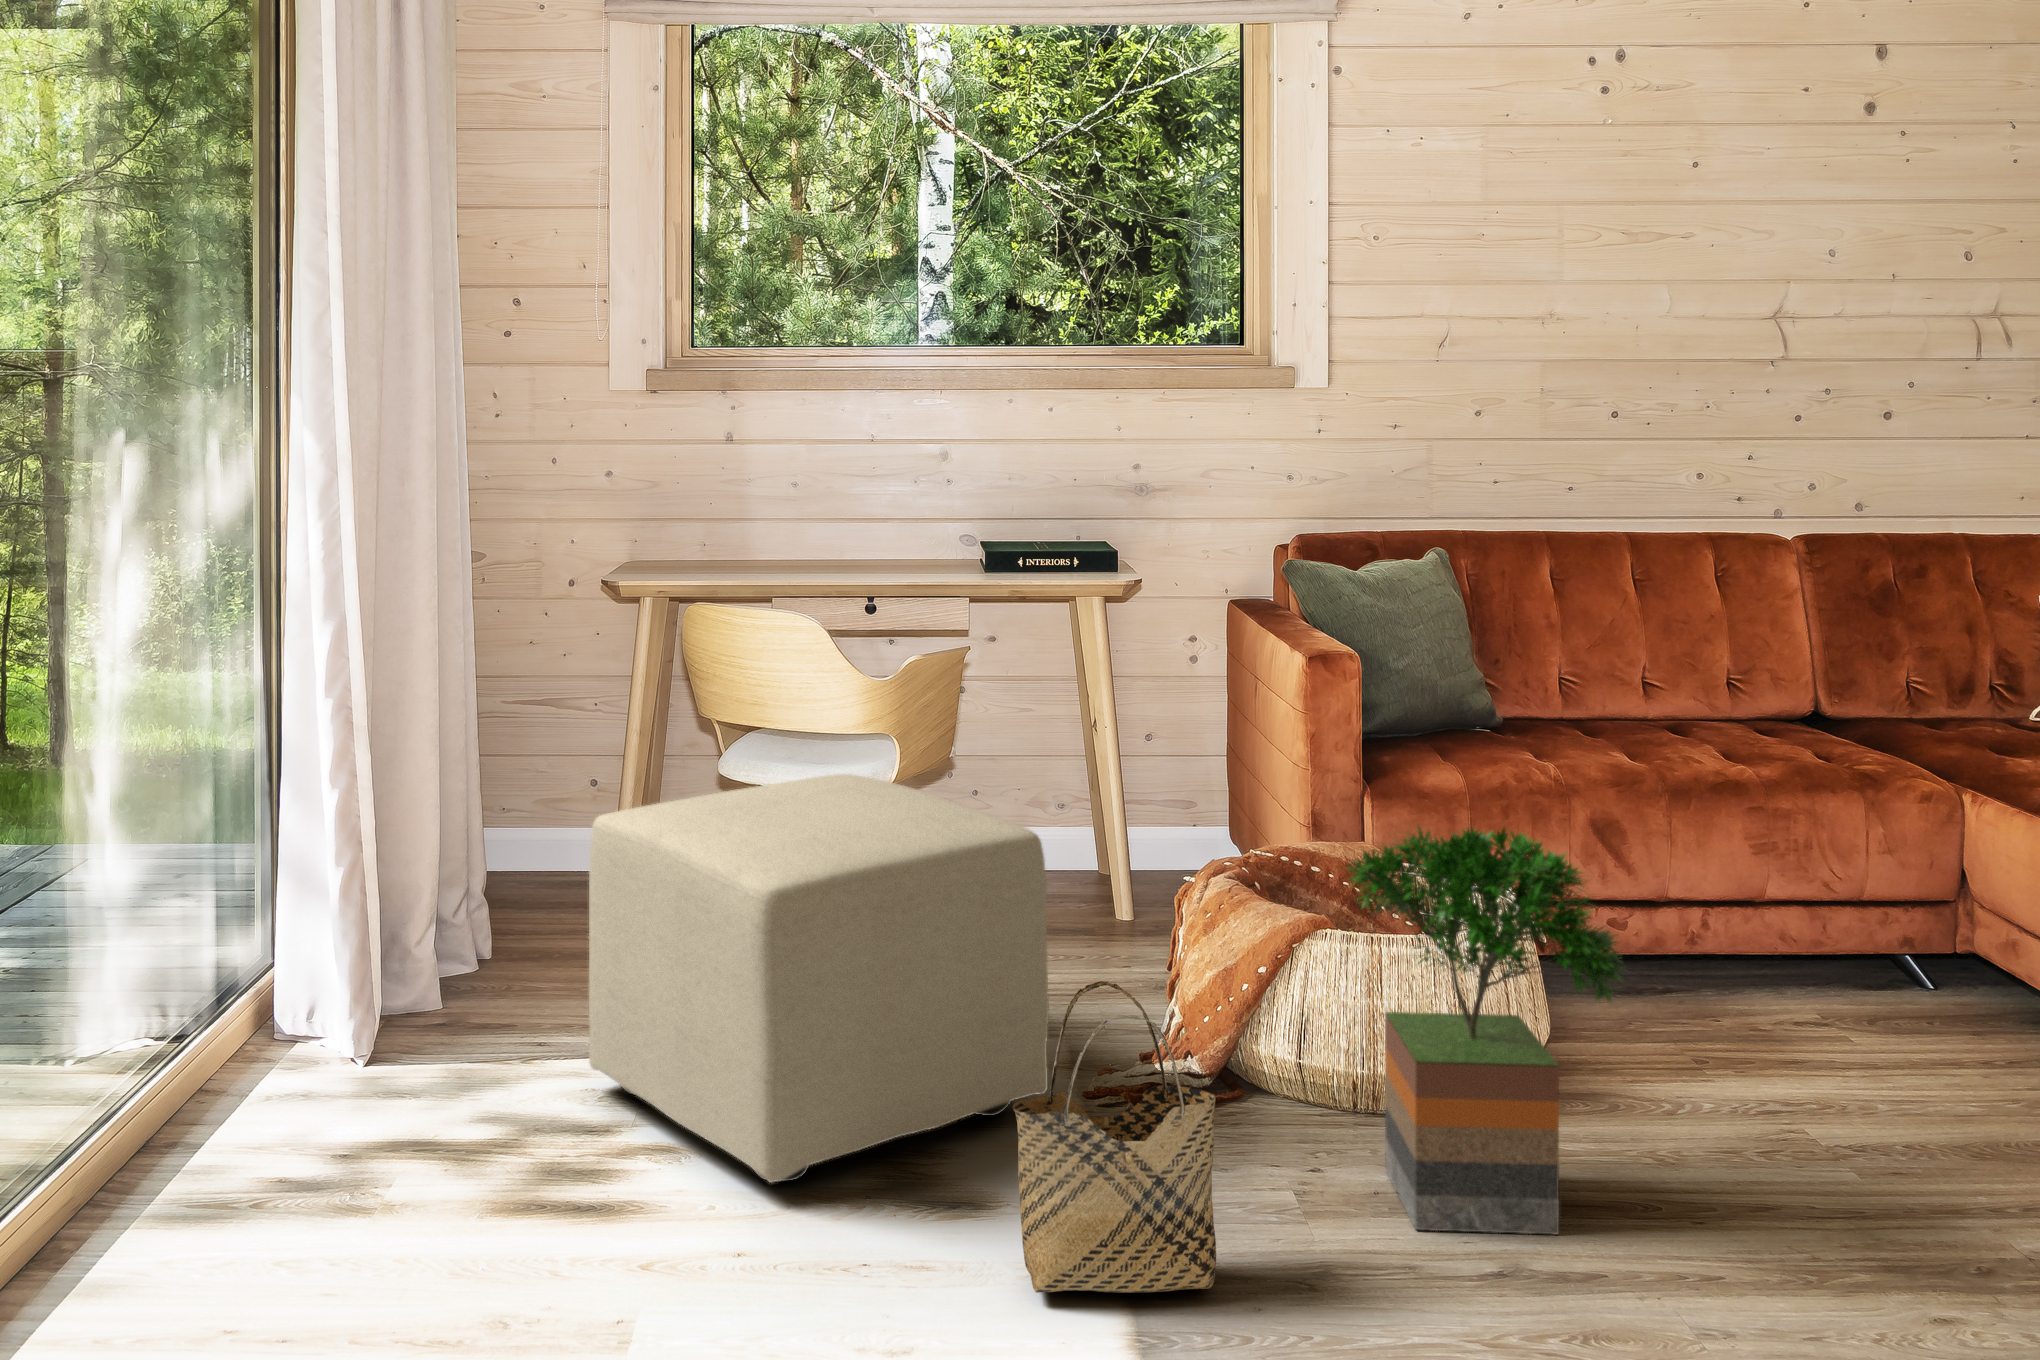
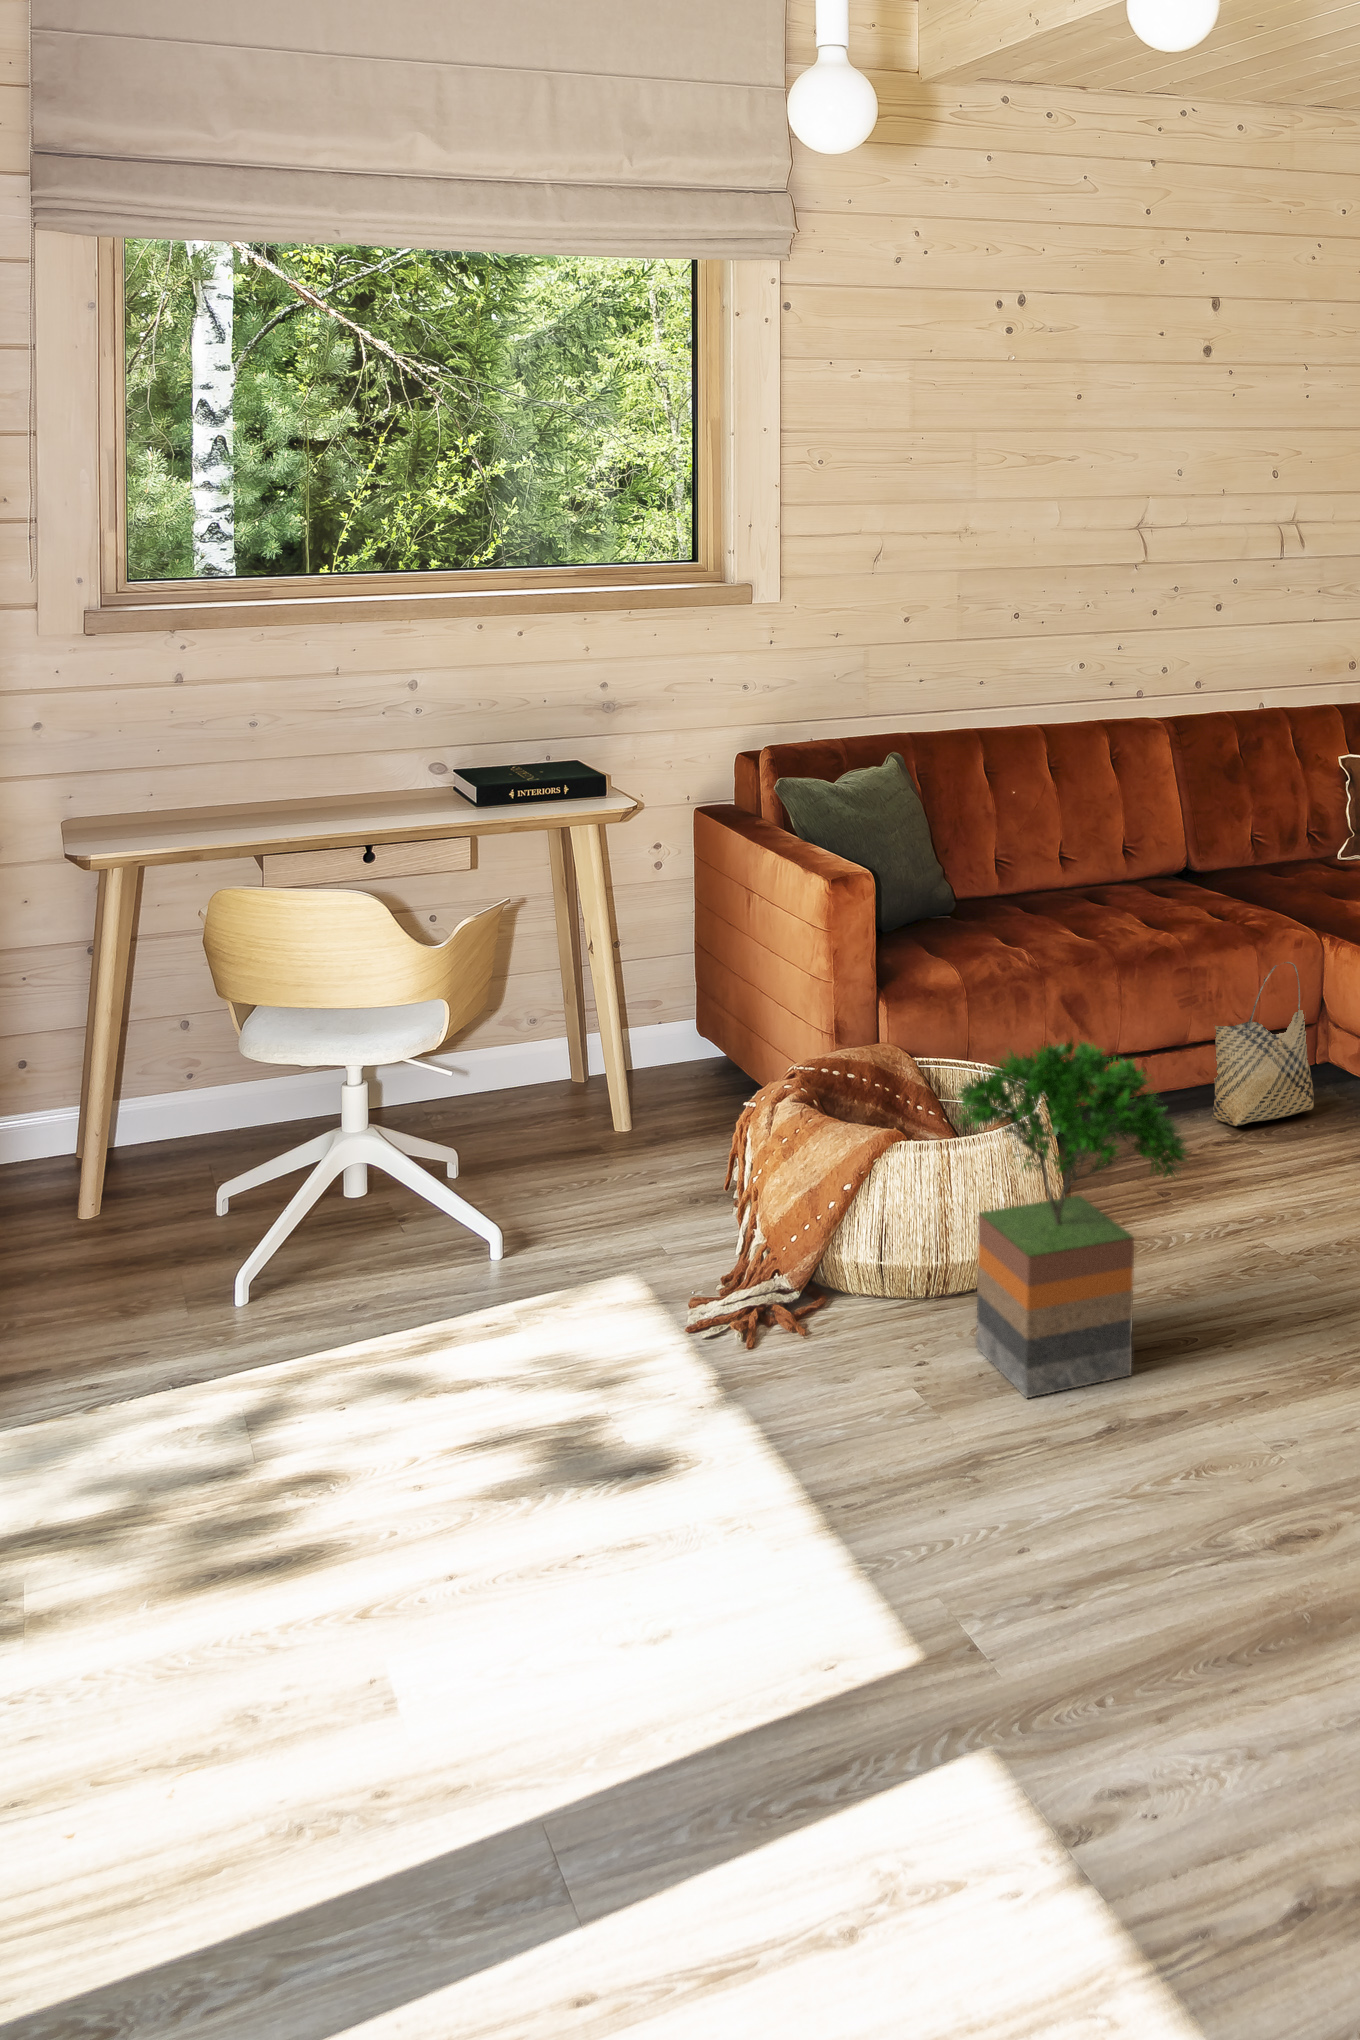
ottoman: present [589,774,1049,1183] -> none [176,1052,668,1496]
woven basket: present [1013,981,1216,1293] -> present [1212,962,1314,1126]

